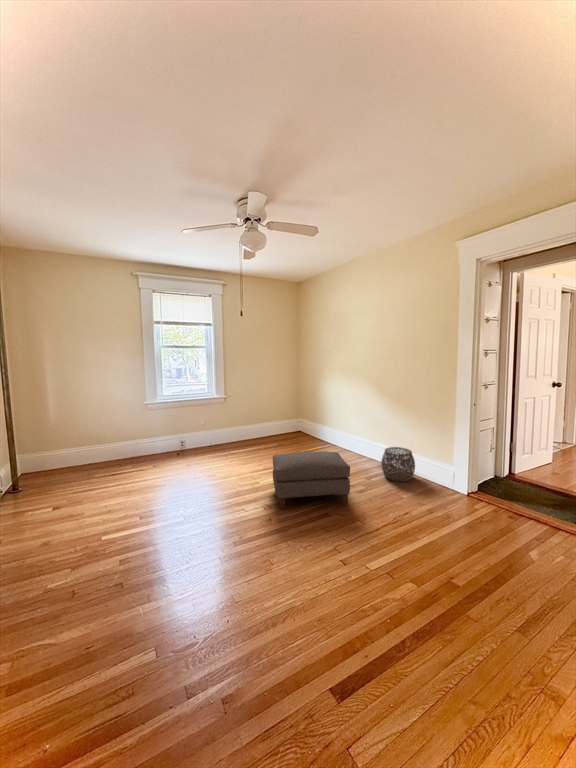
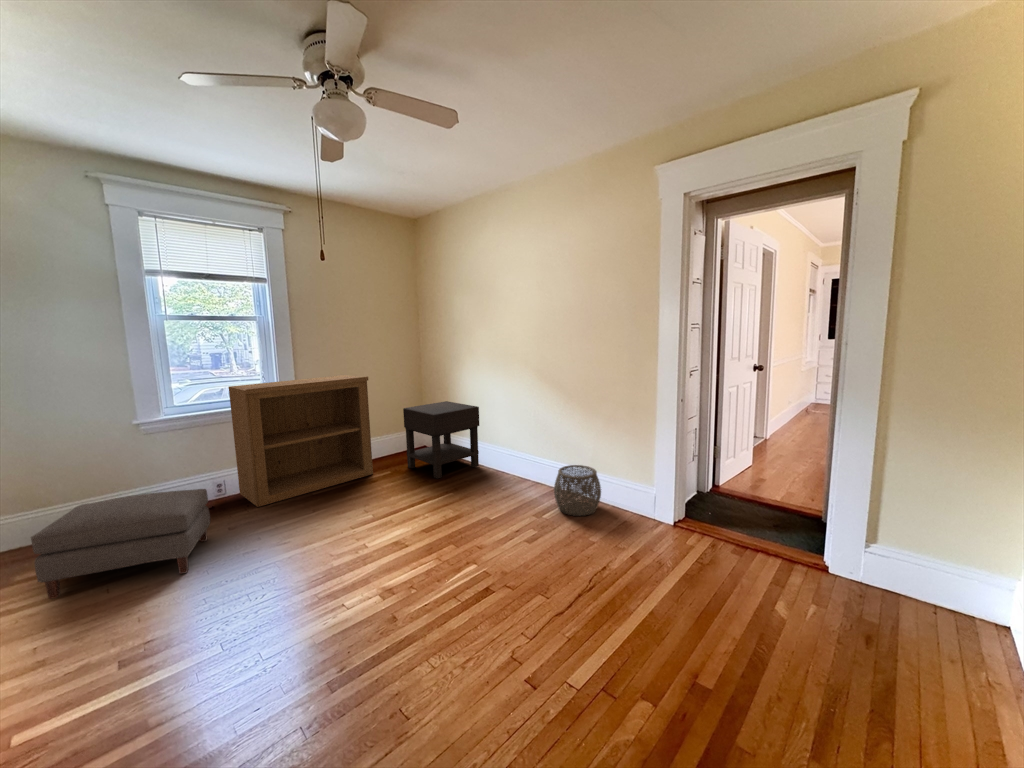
bookshelf: none [190,382,267,456] -> present [228,375,373,507]
nightstand: none [288,402,336,451] -> present [403,401,479,479]
ottoman: present [273,452,350,509] -> present [31,489,210,599]

